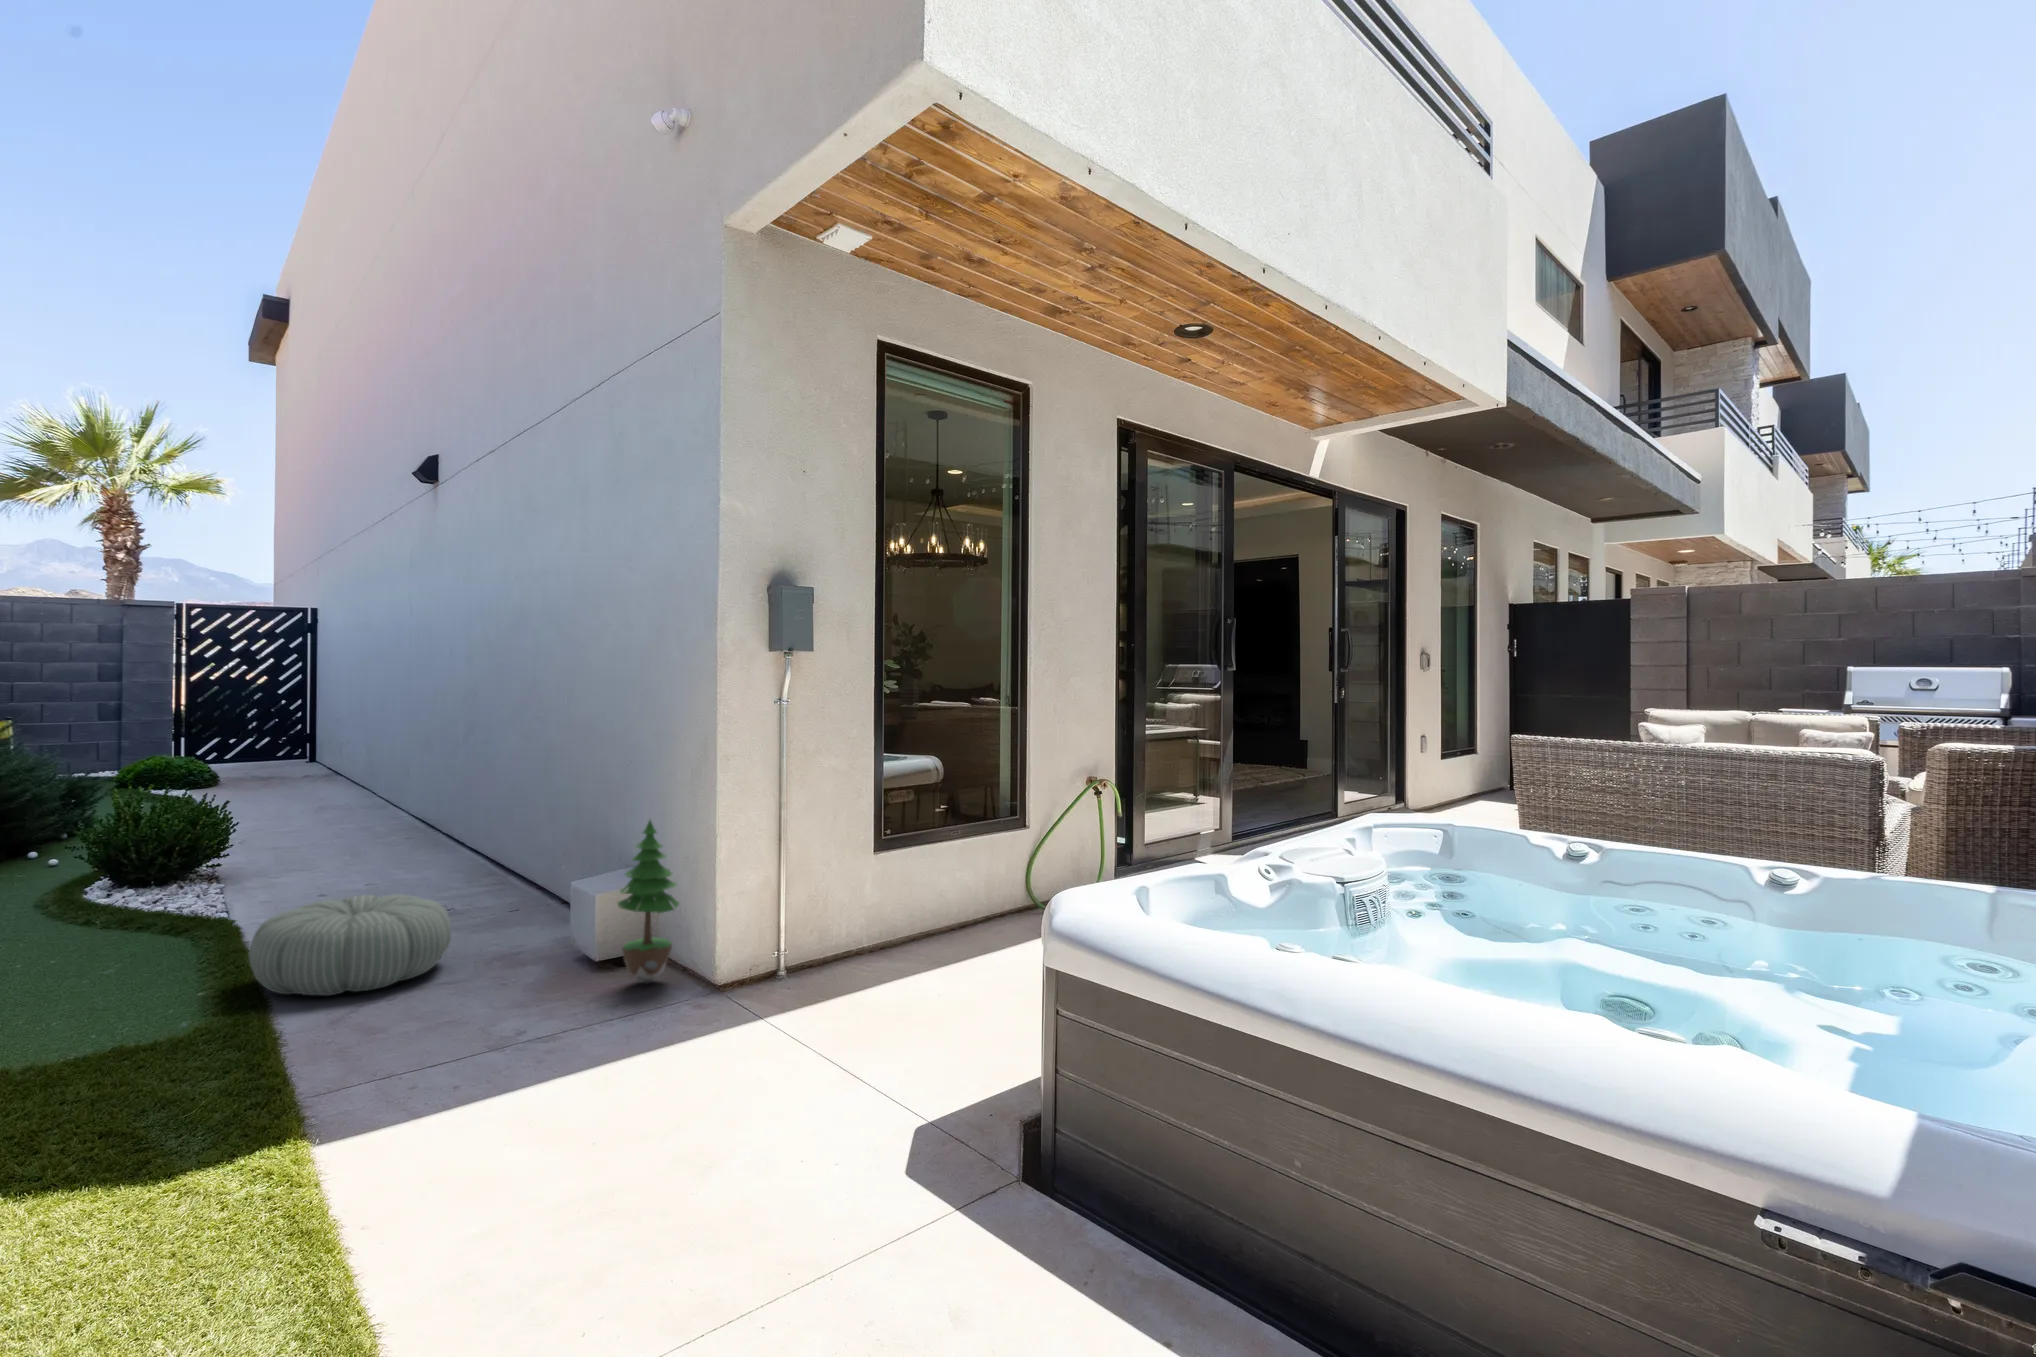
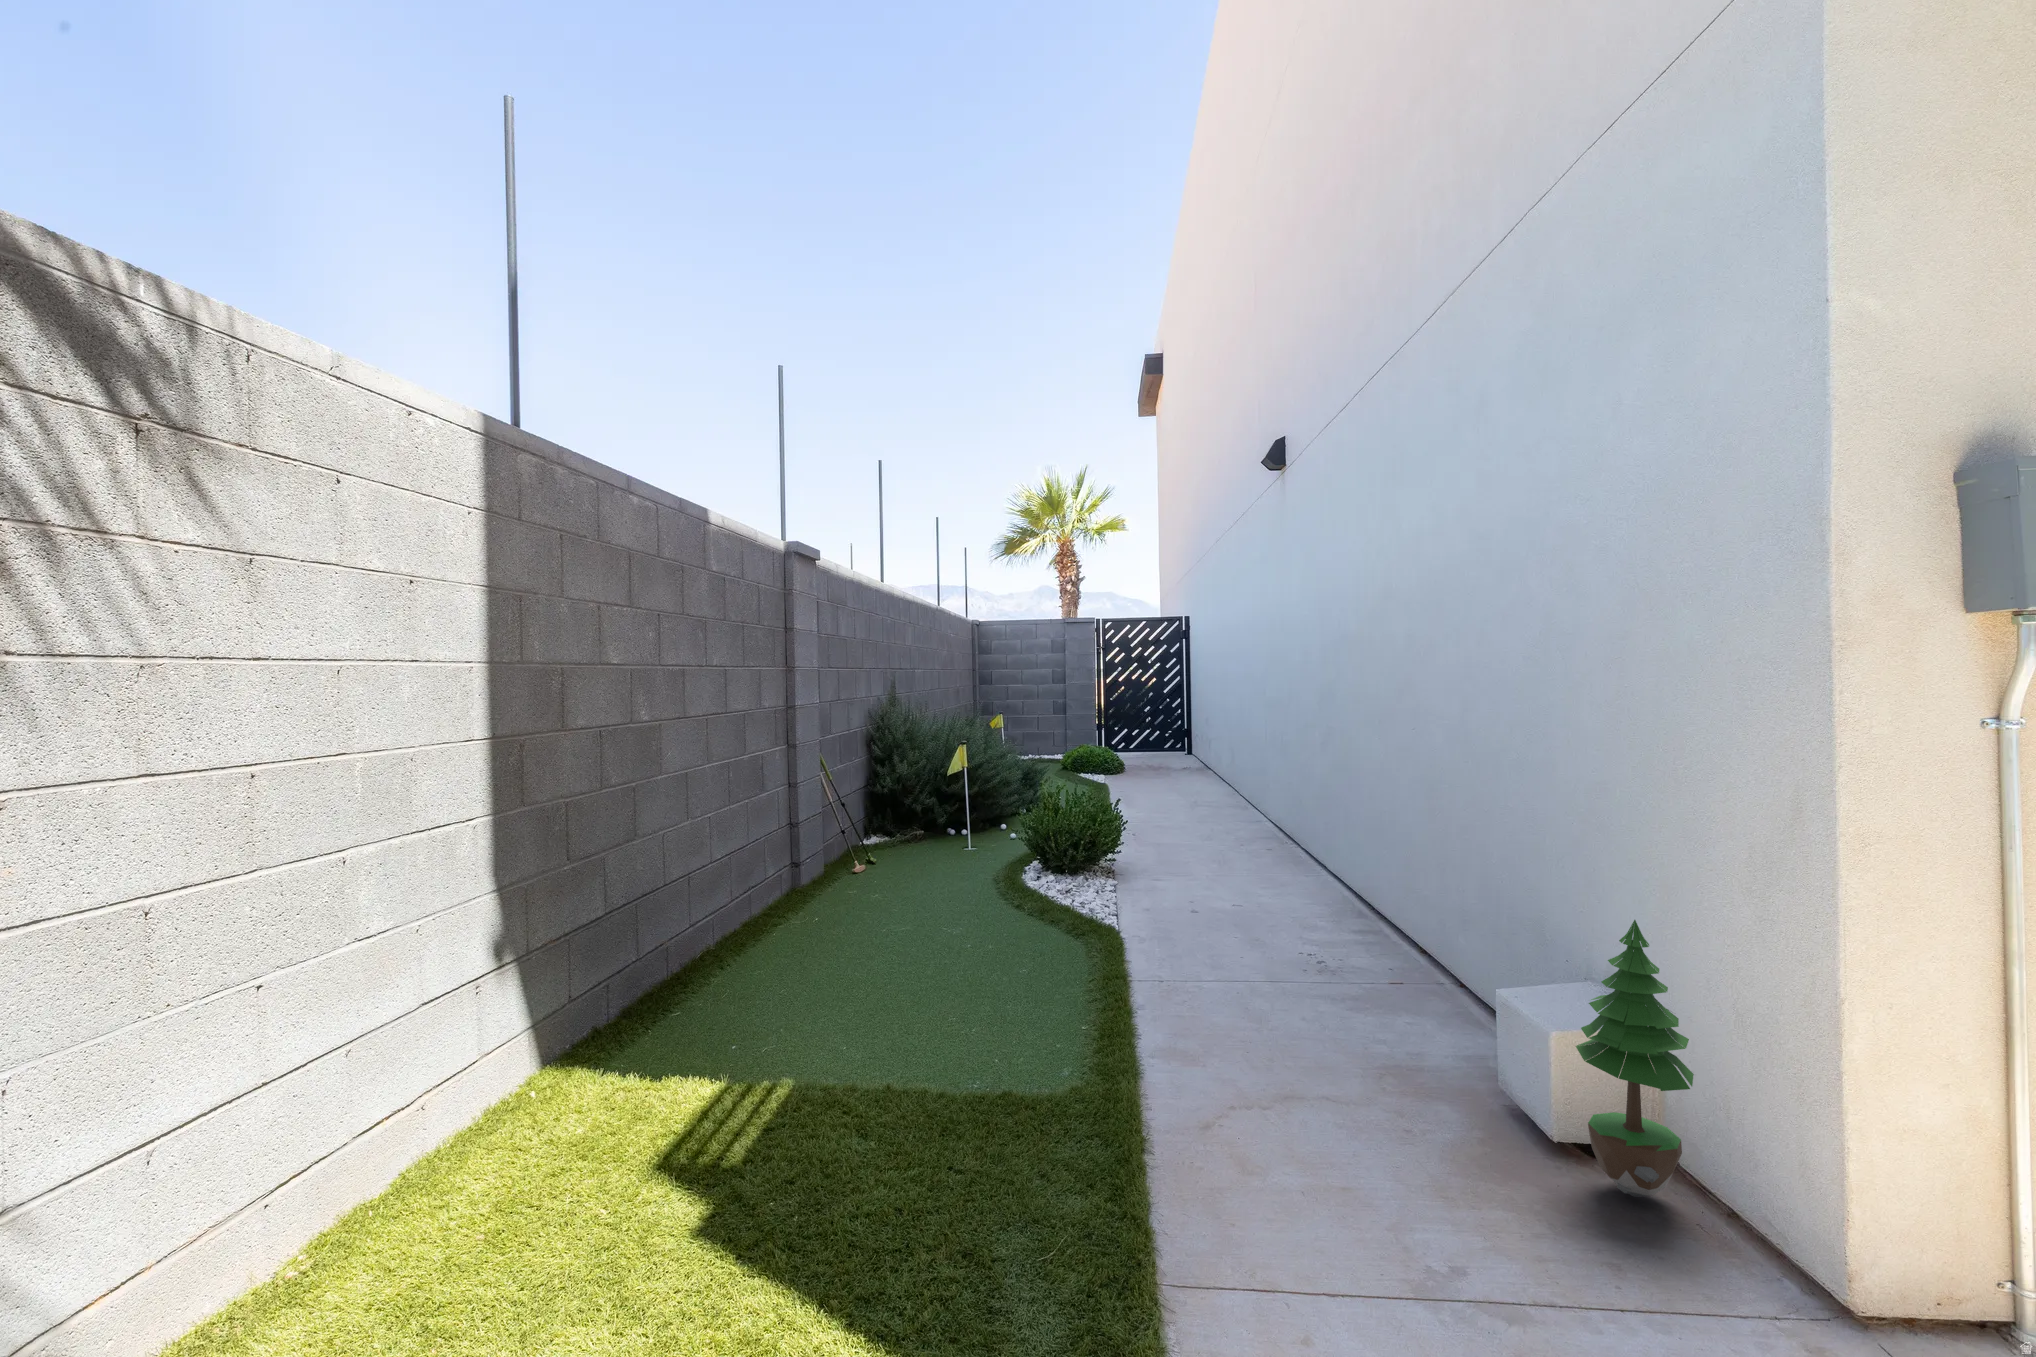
pouf: present [249,894,451,995] -> none [1123,941,1326,1076]

